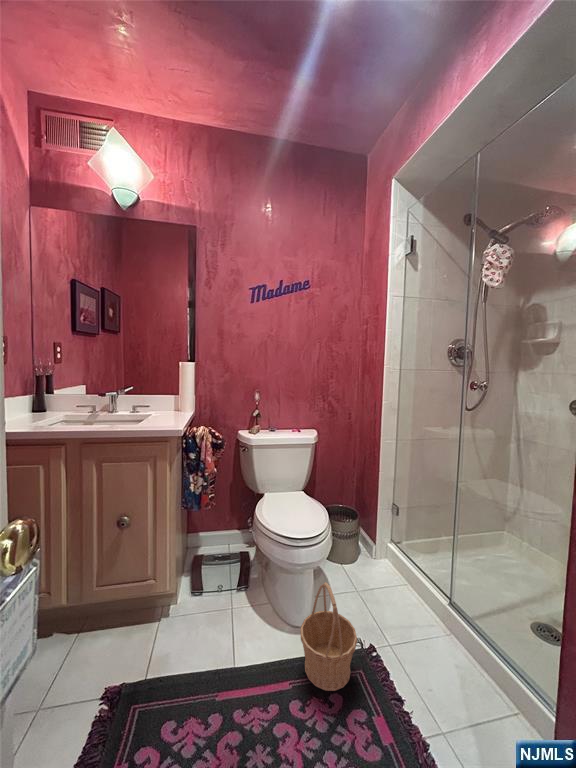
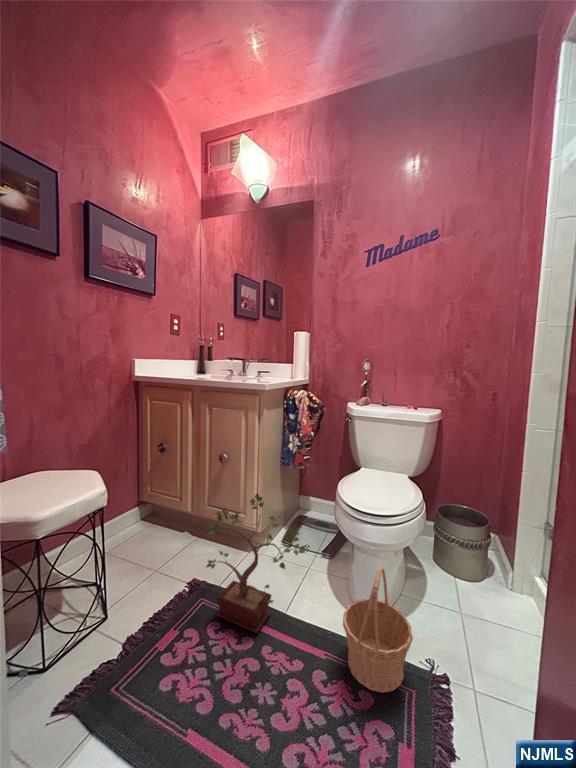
potted plant: none [140,555,278,713] -> present [205,493,305,633]

